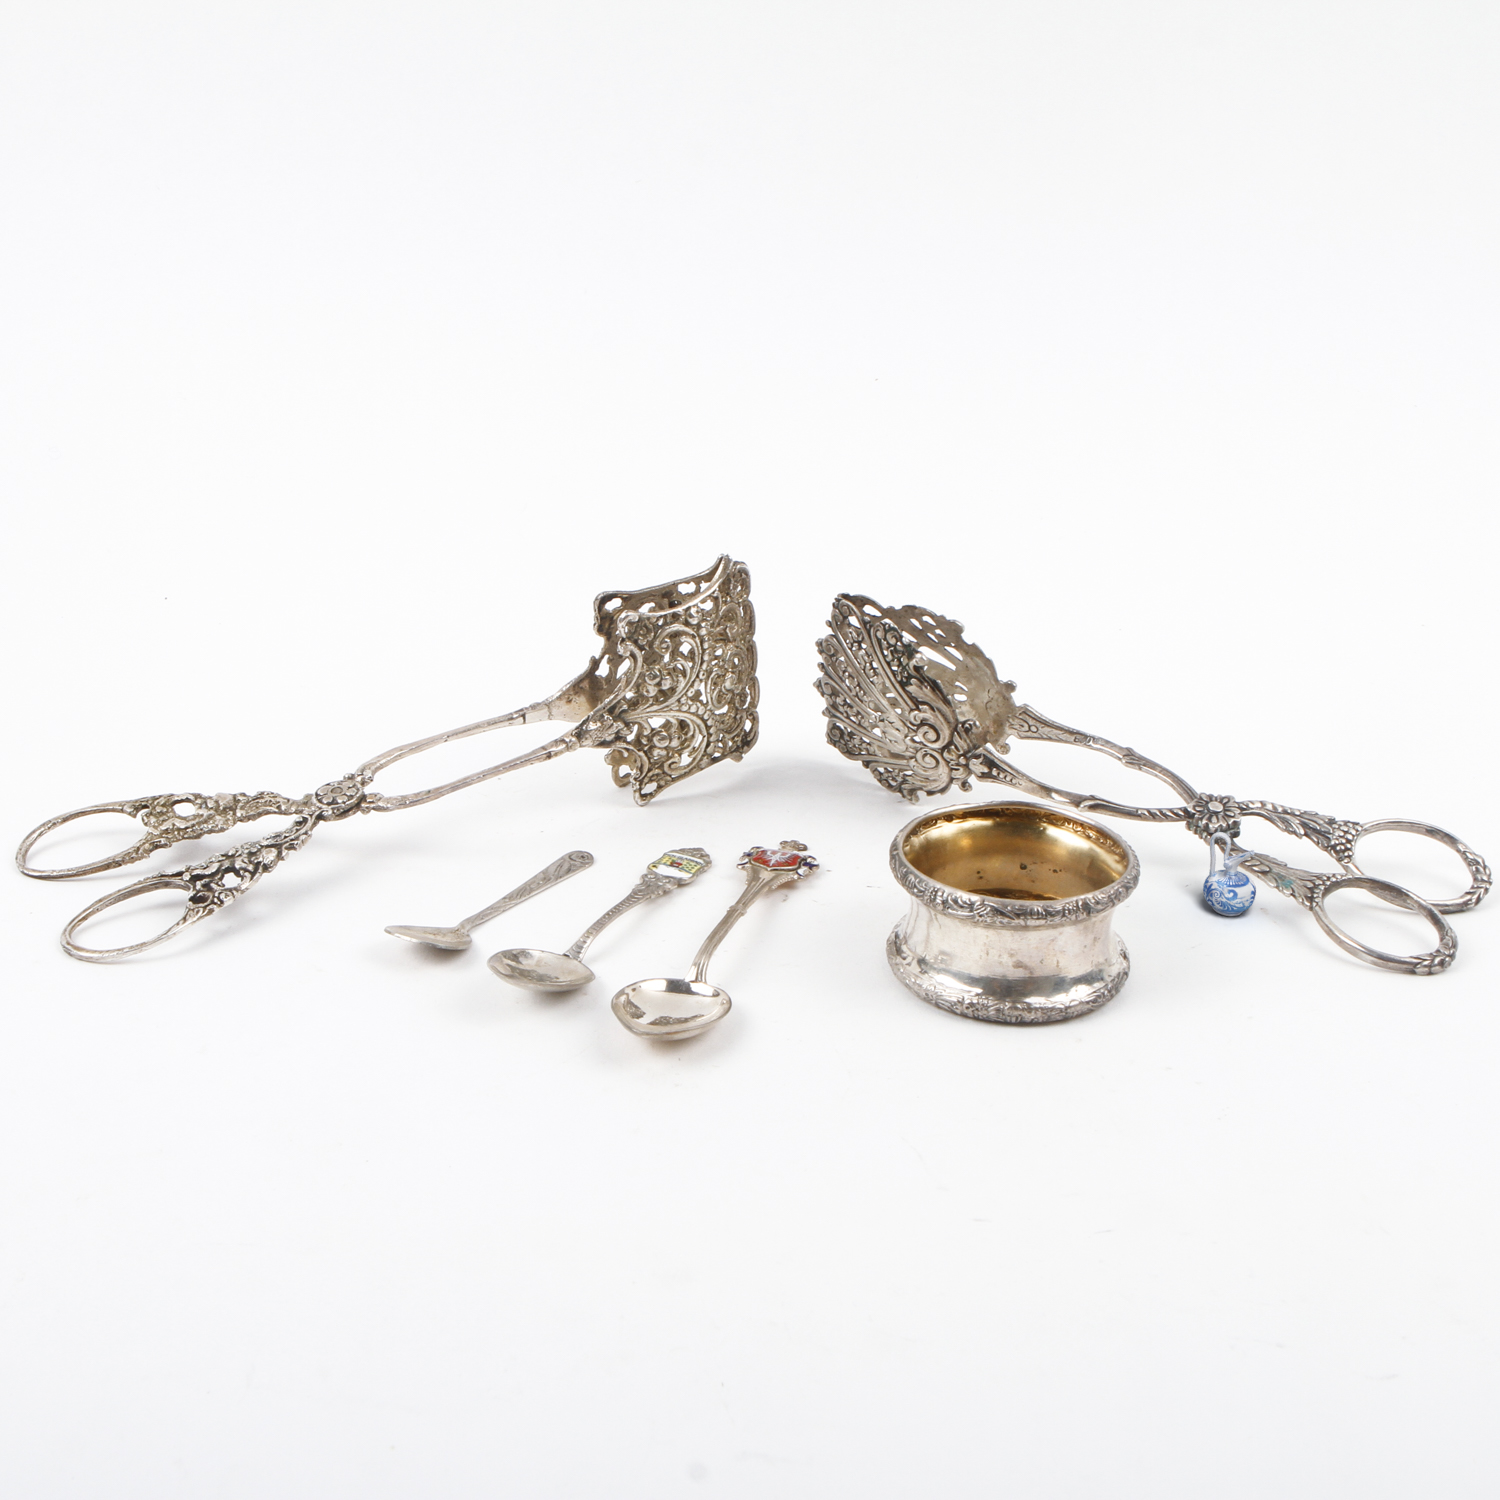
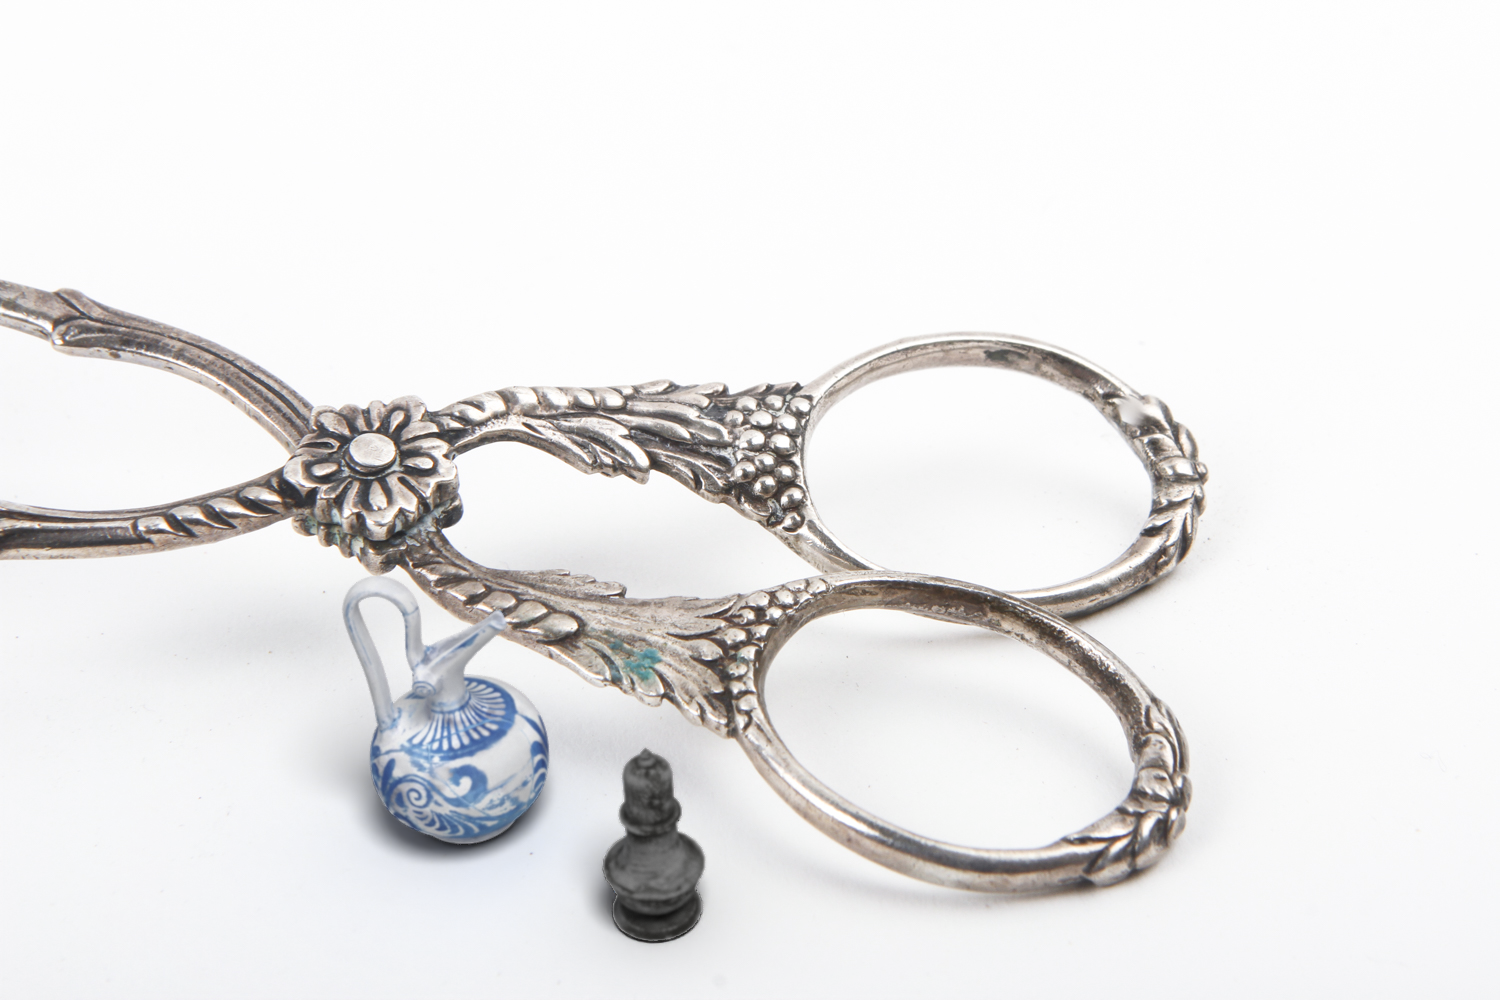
salt shaker: none [1264,891,1295,949] -> present [603,748,705,942]

